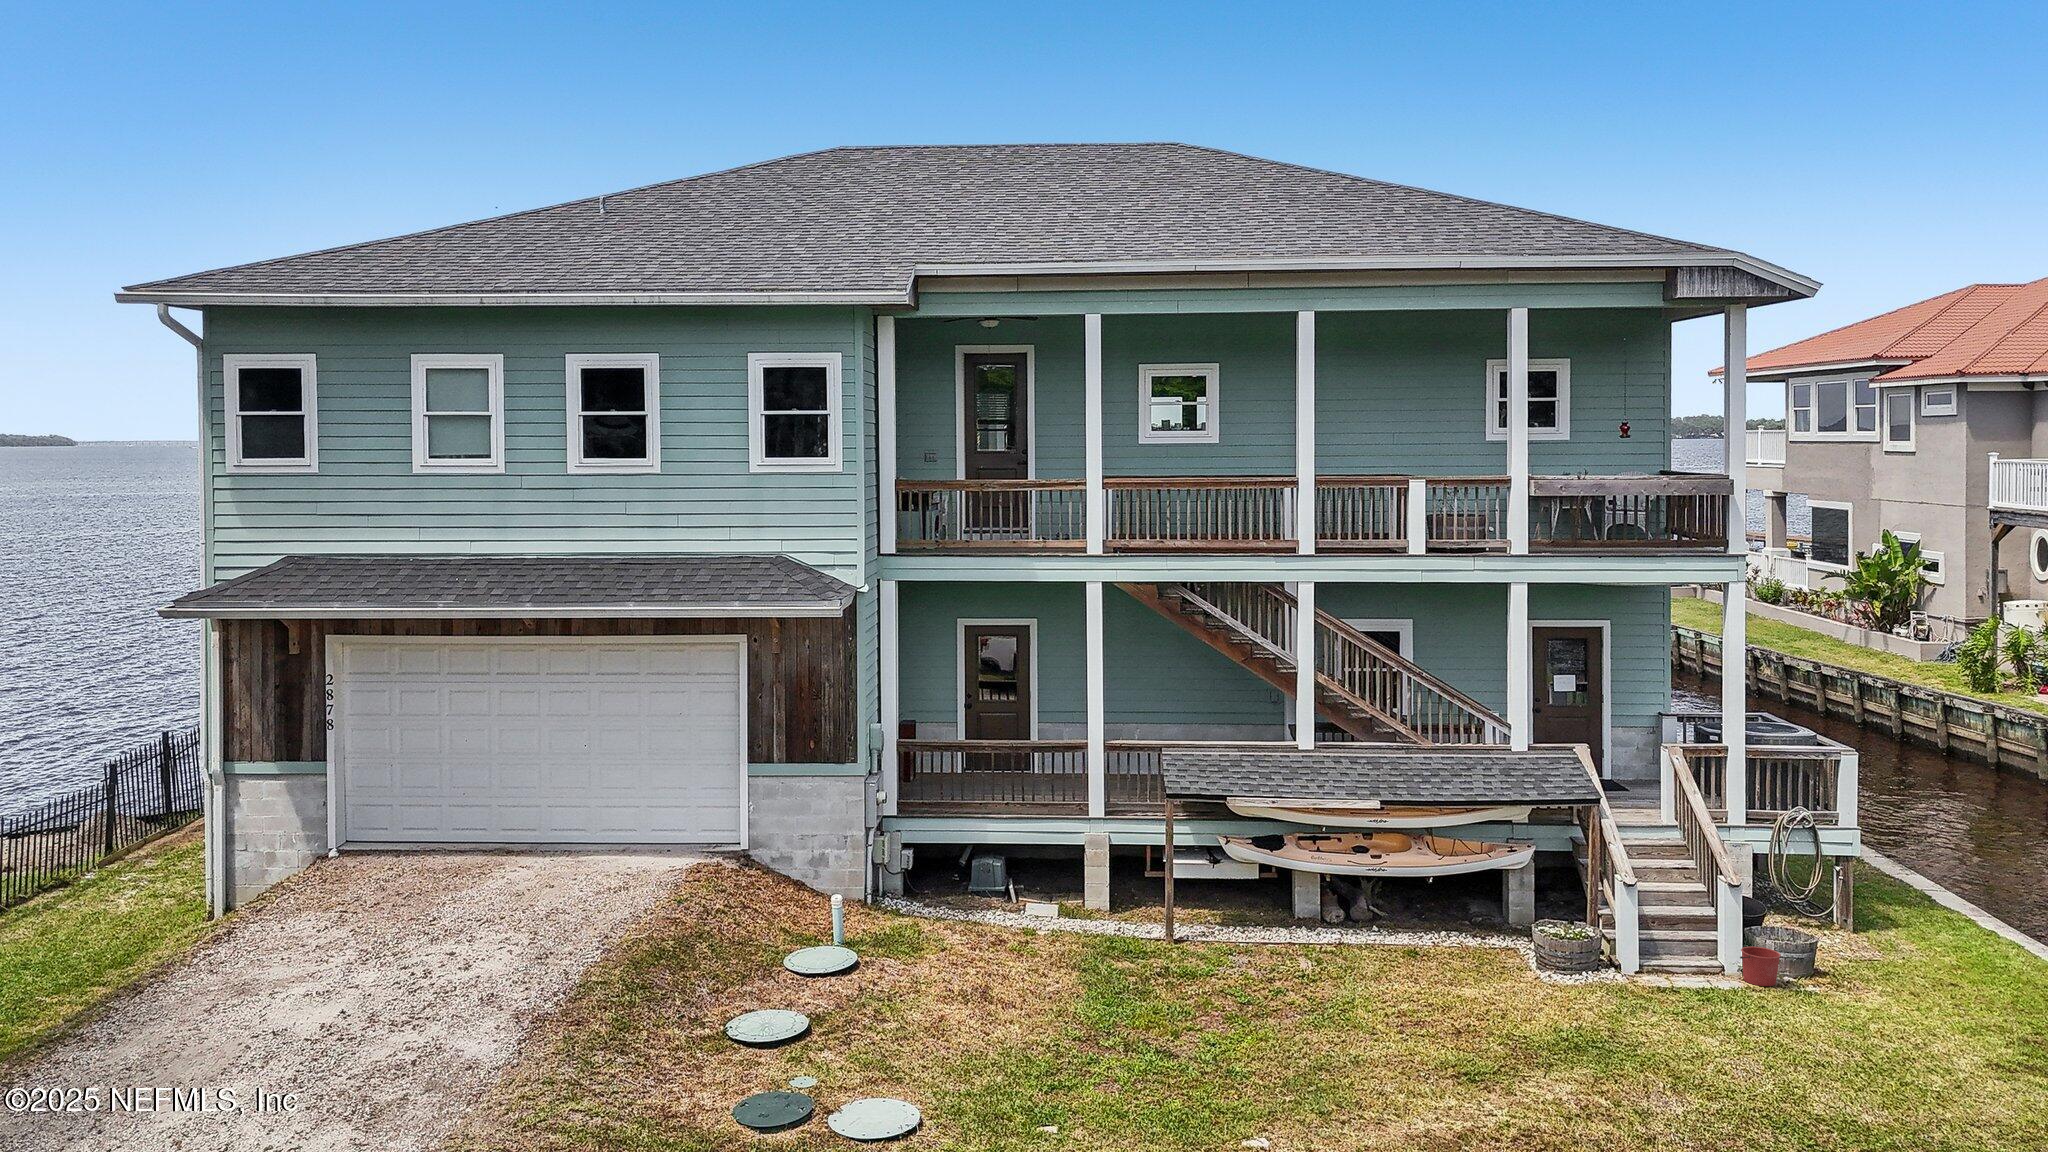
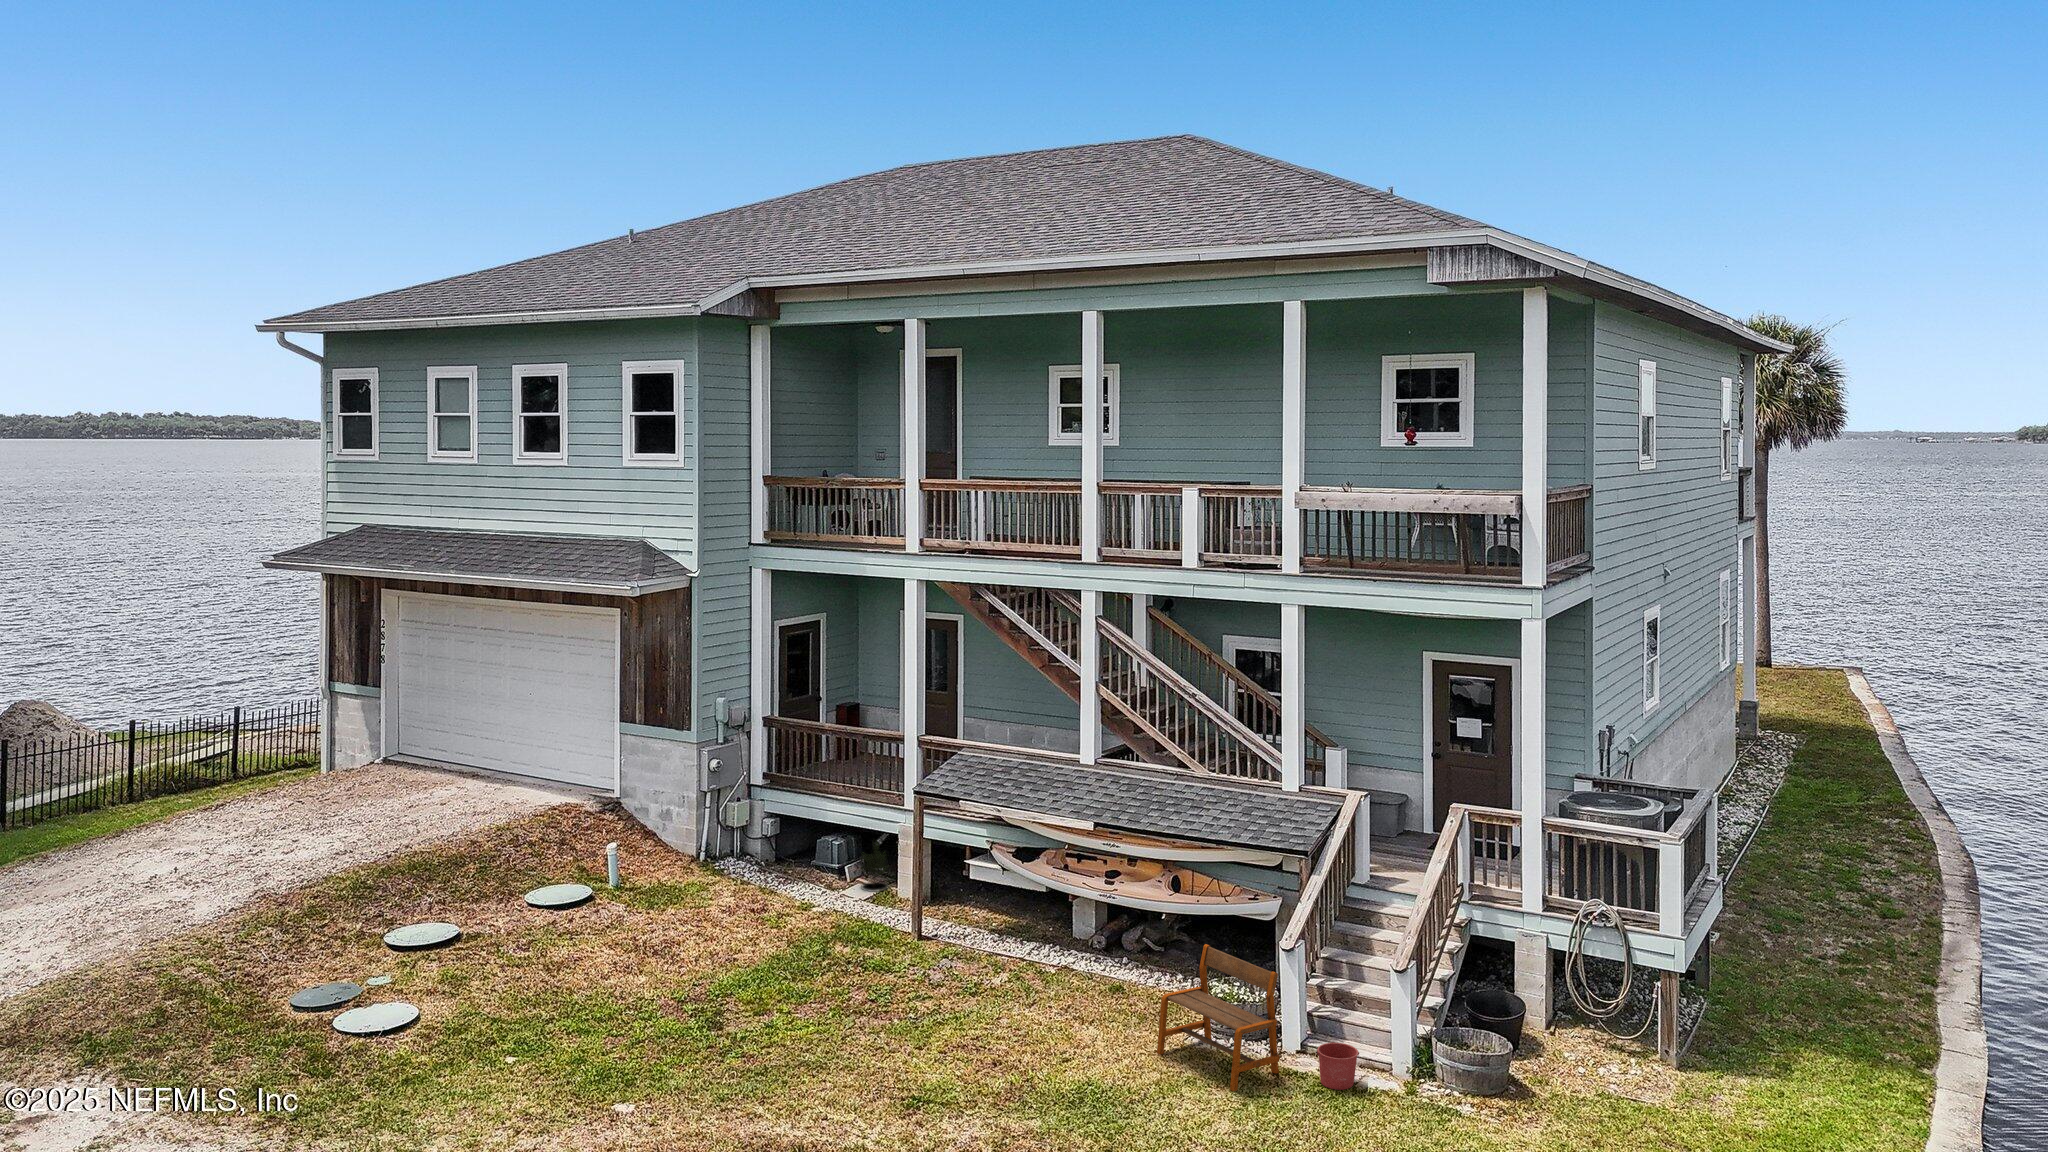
potted tree: none [1053,853,1089,909] -> present [861,842,888,892]
bench: none [1606,881,1723,1004] -> present [1157,944,1279,1091]

